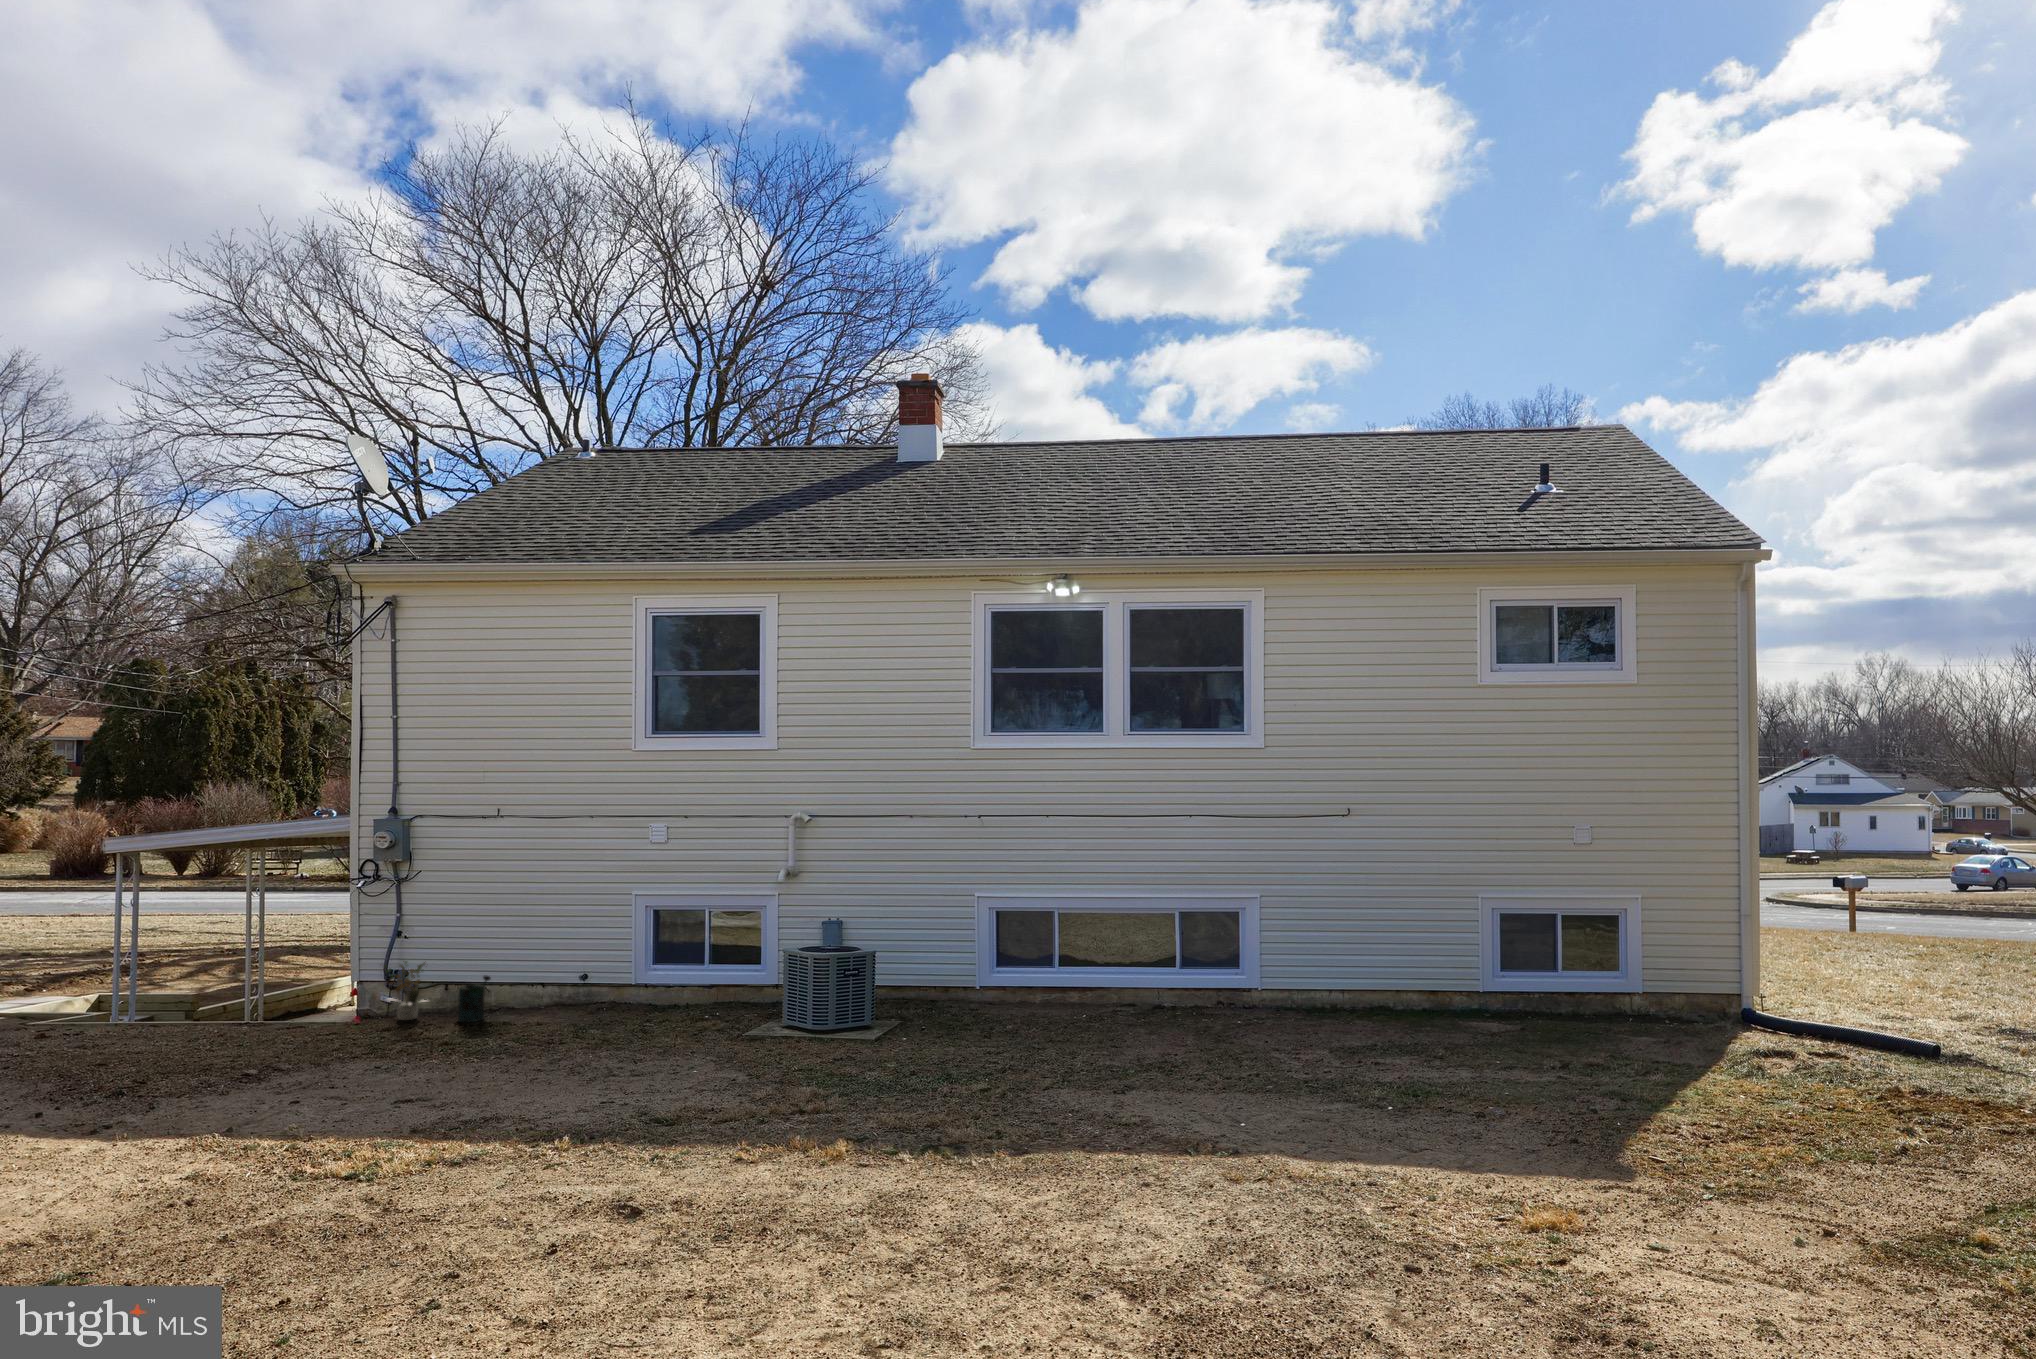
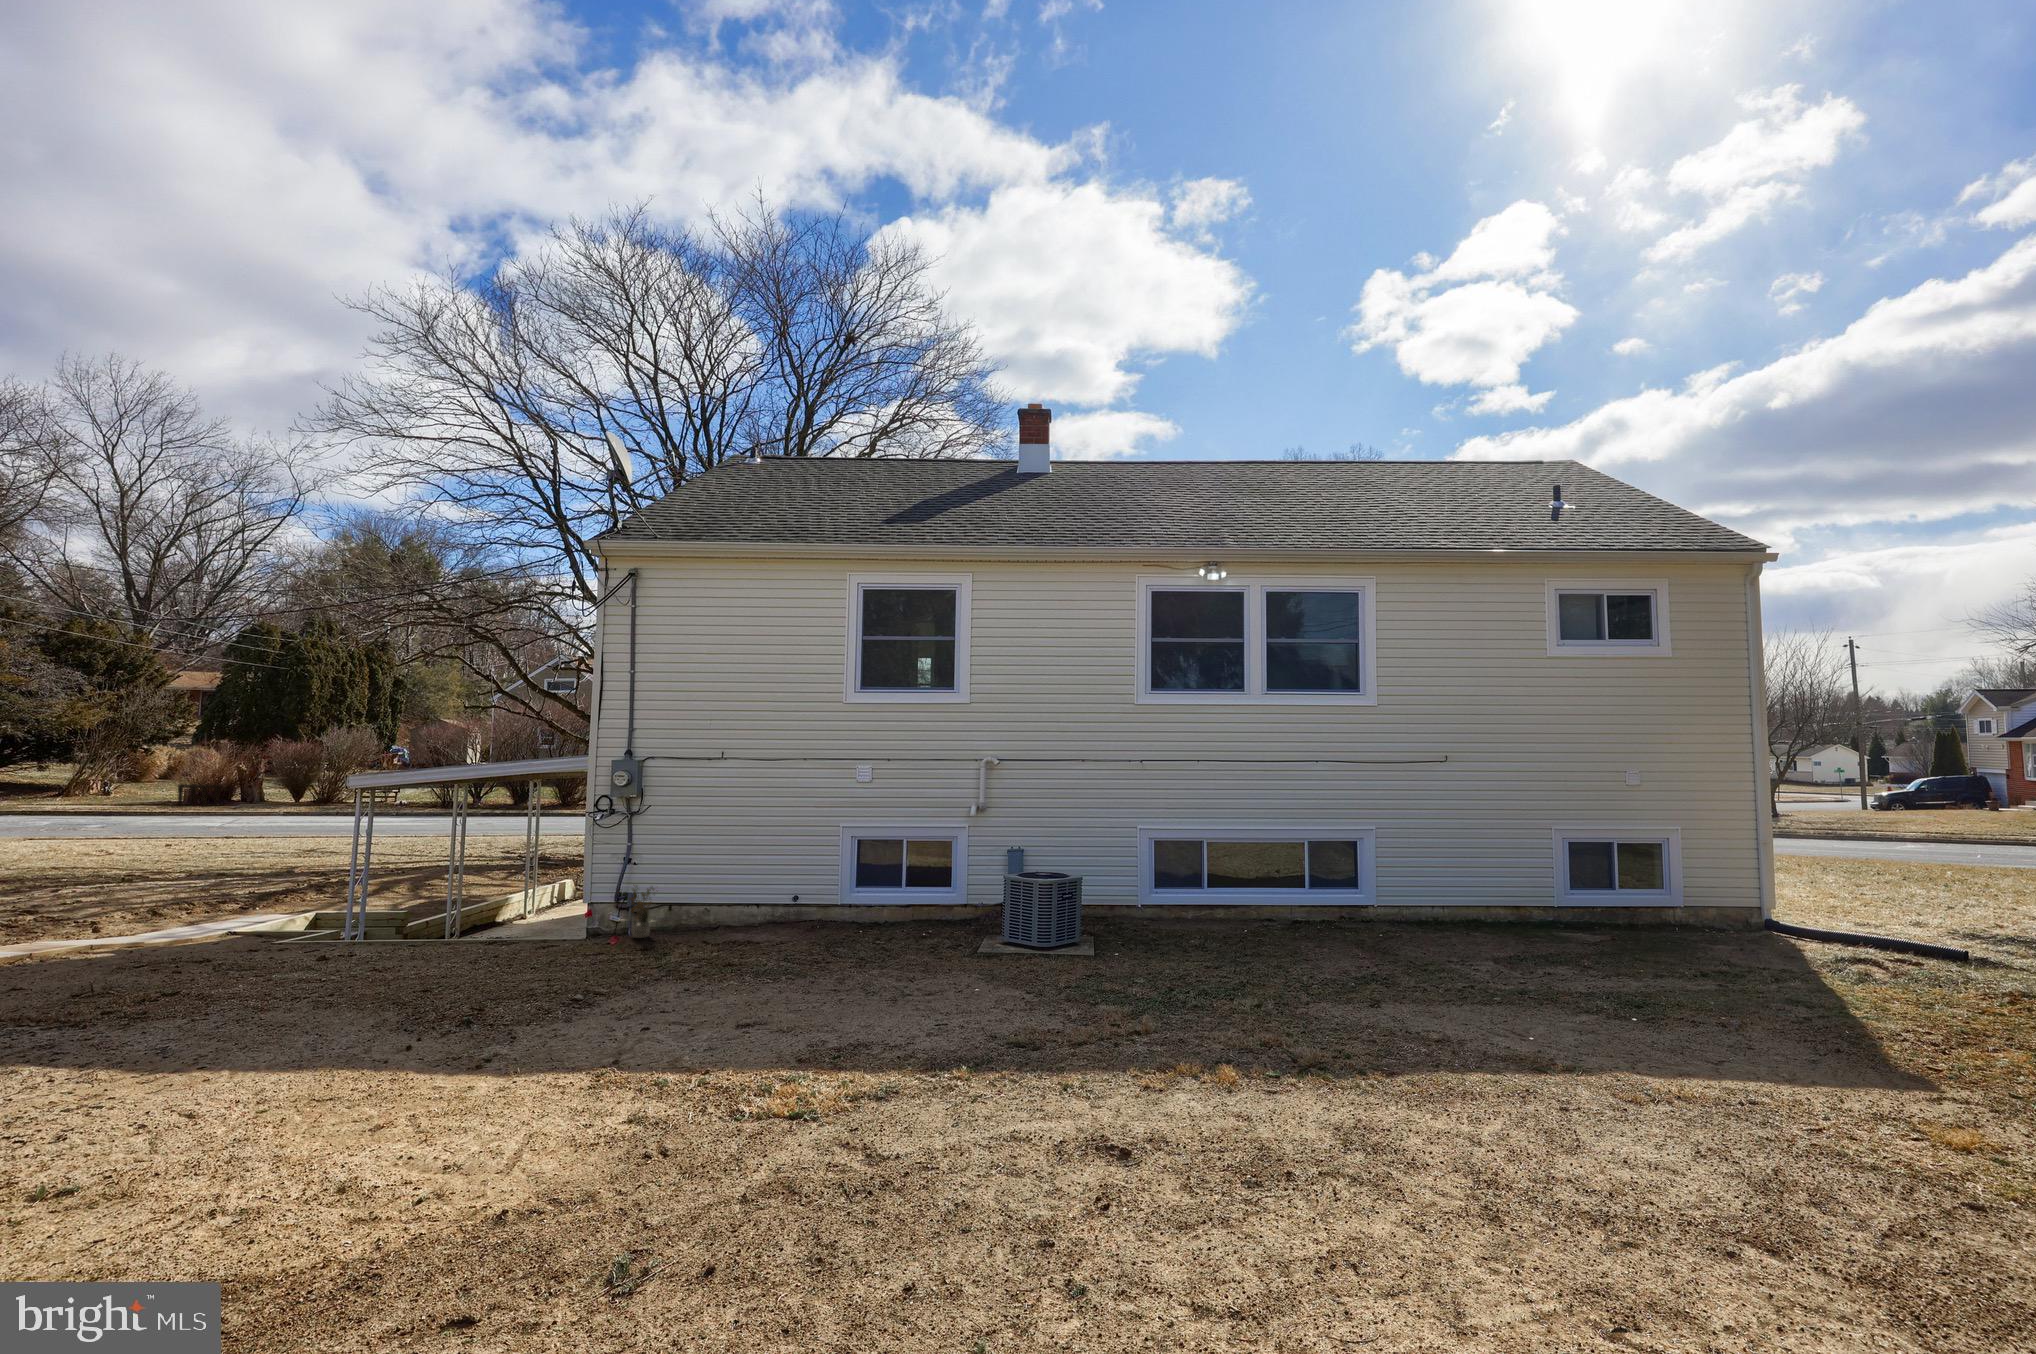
bench: none [51,854,97,879] -> present [178,784,220,806]
watering can: present [458,976,491,1022] -> none [689,898,713,940]

